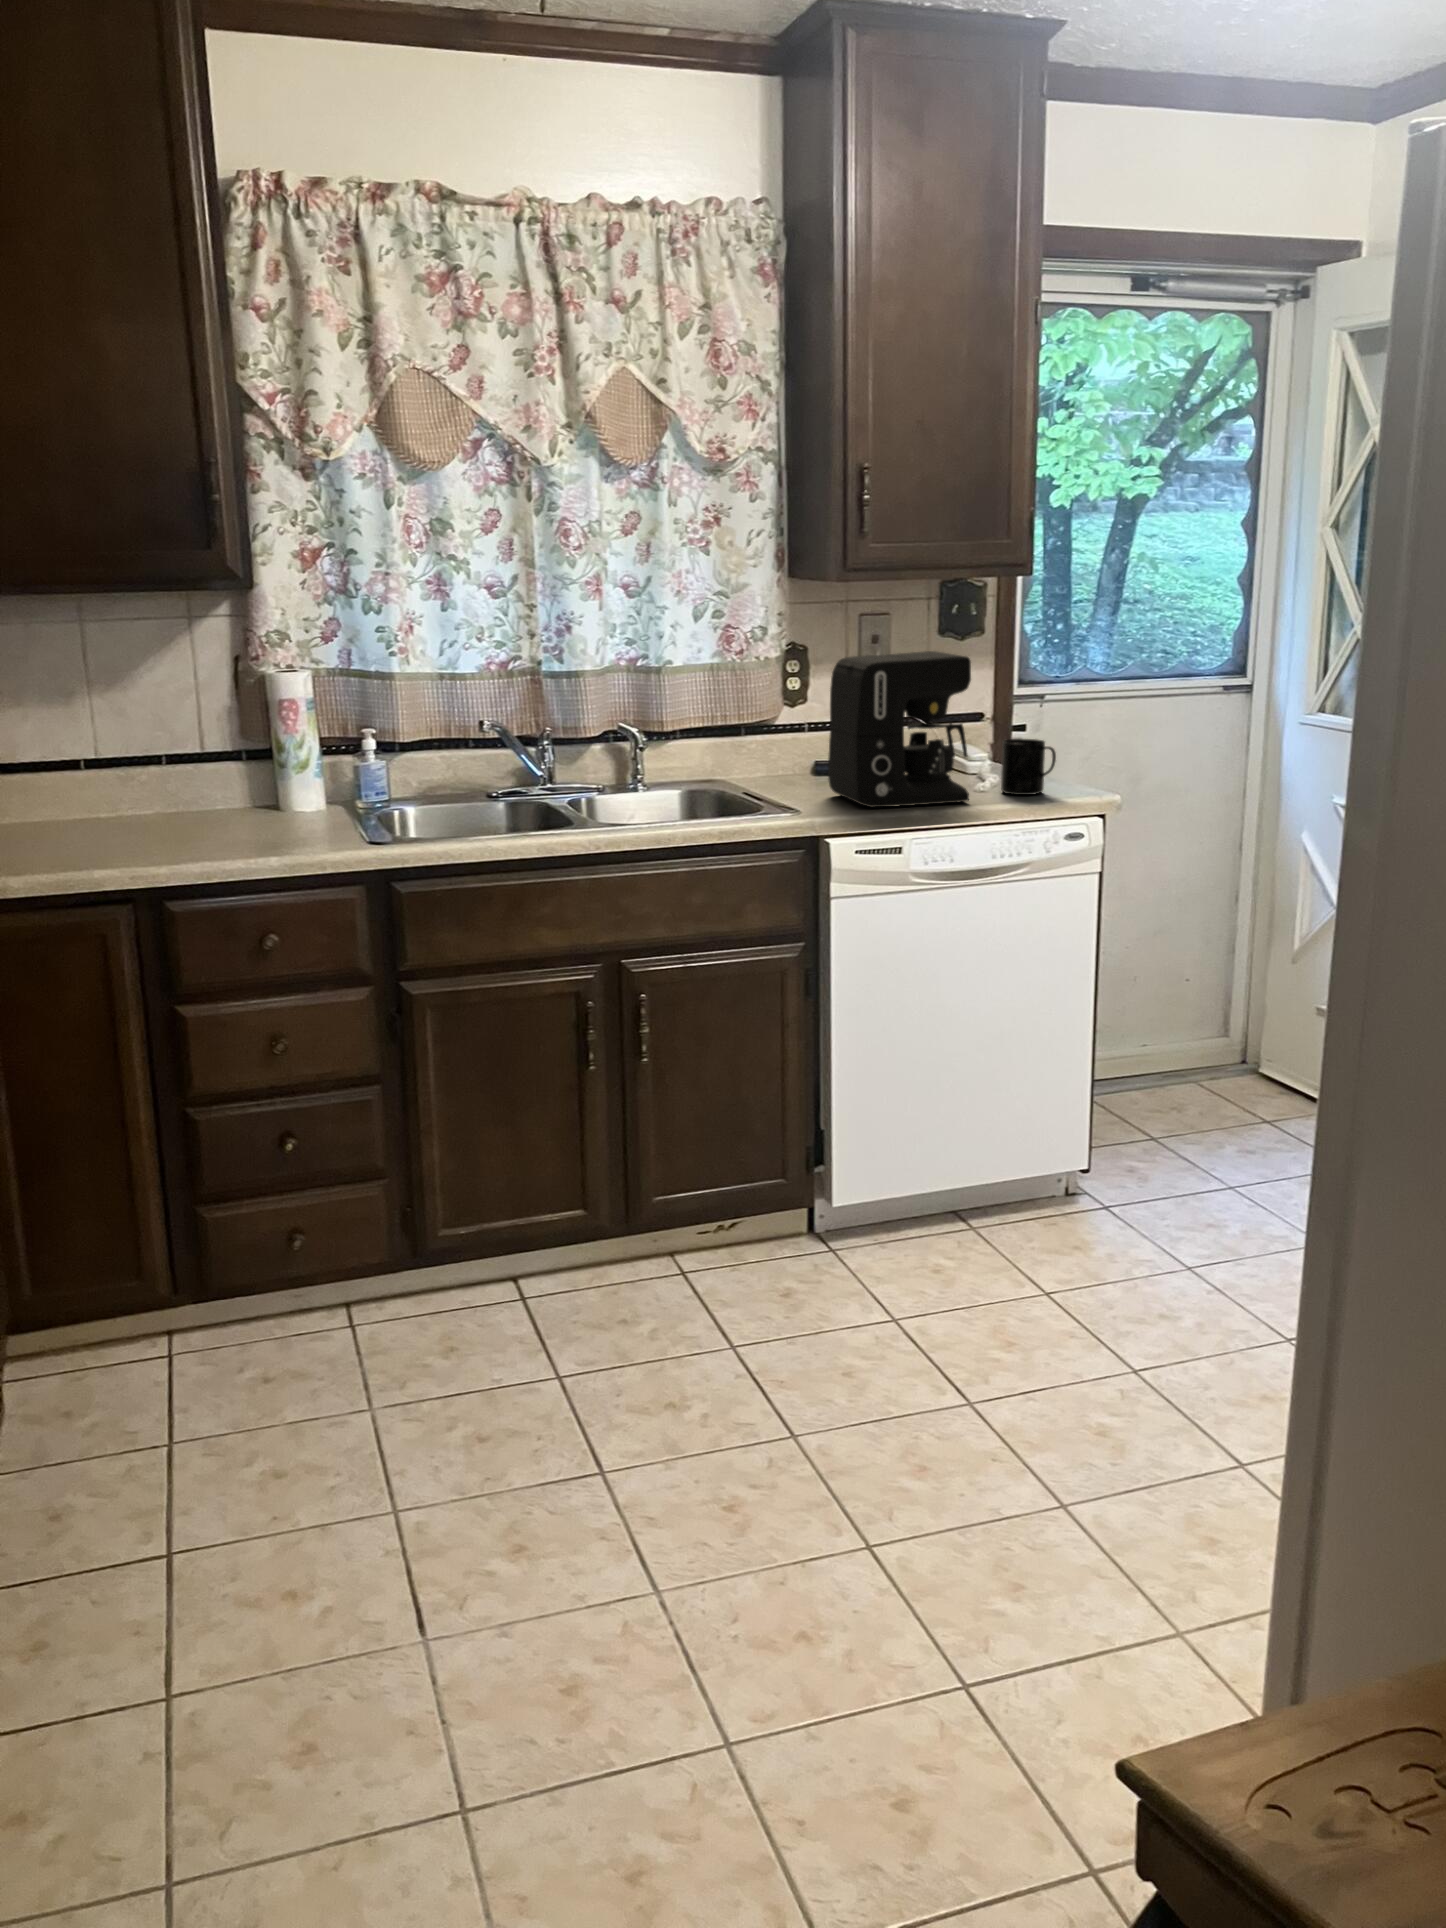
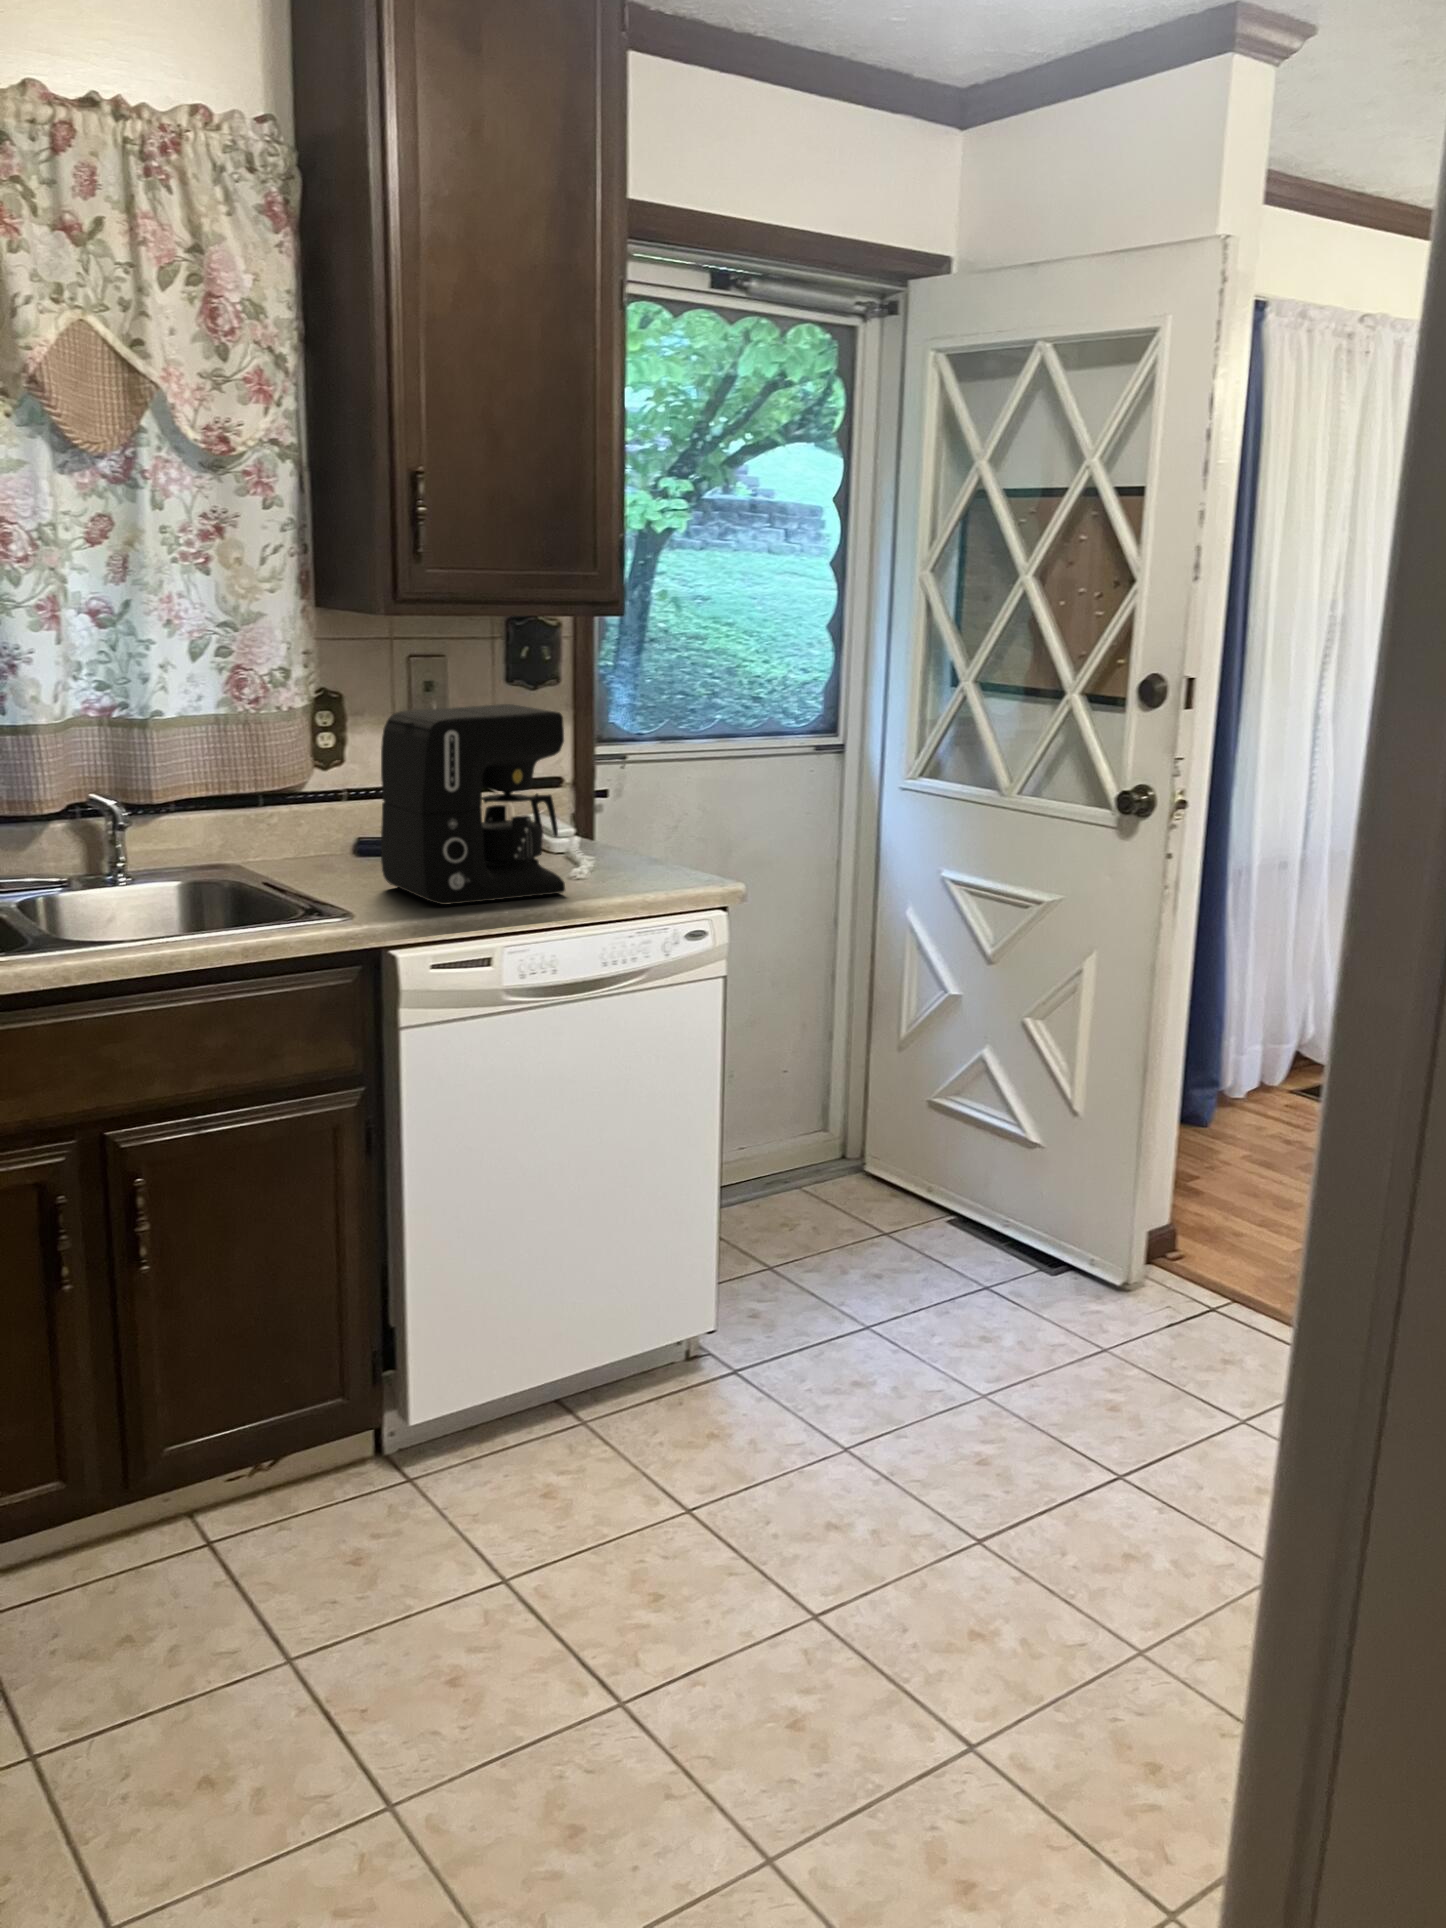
mug: present [1001,739,1056,795] -> none [598,812,665,881]

